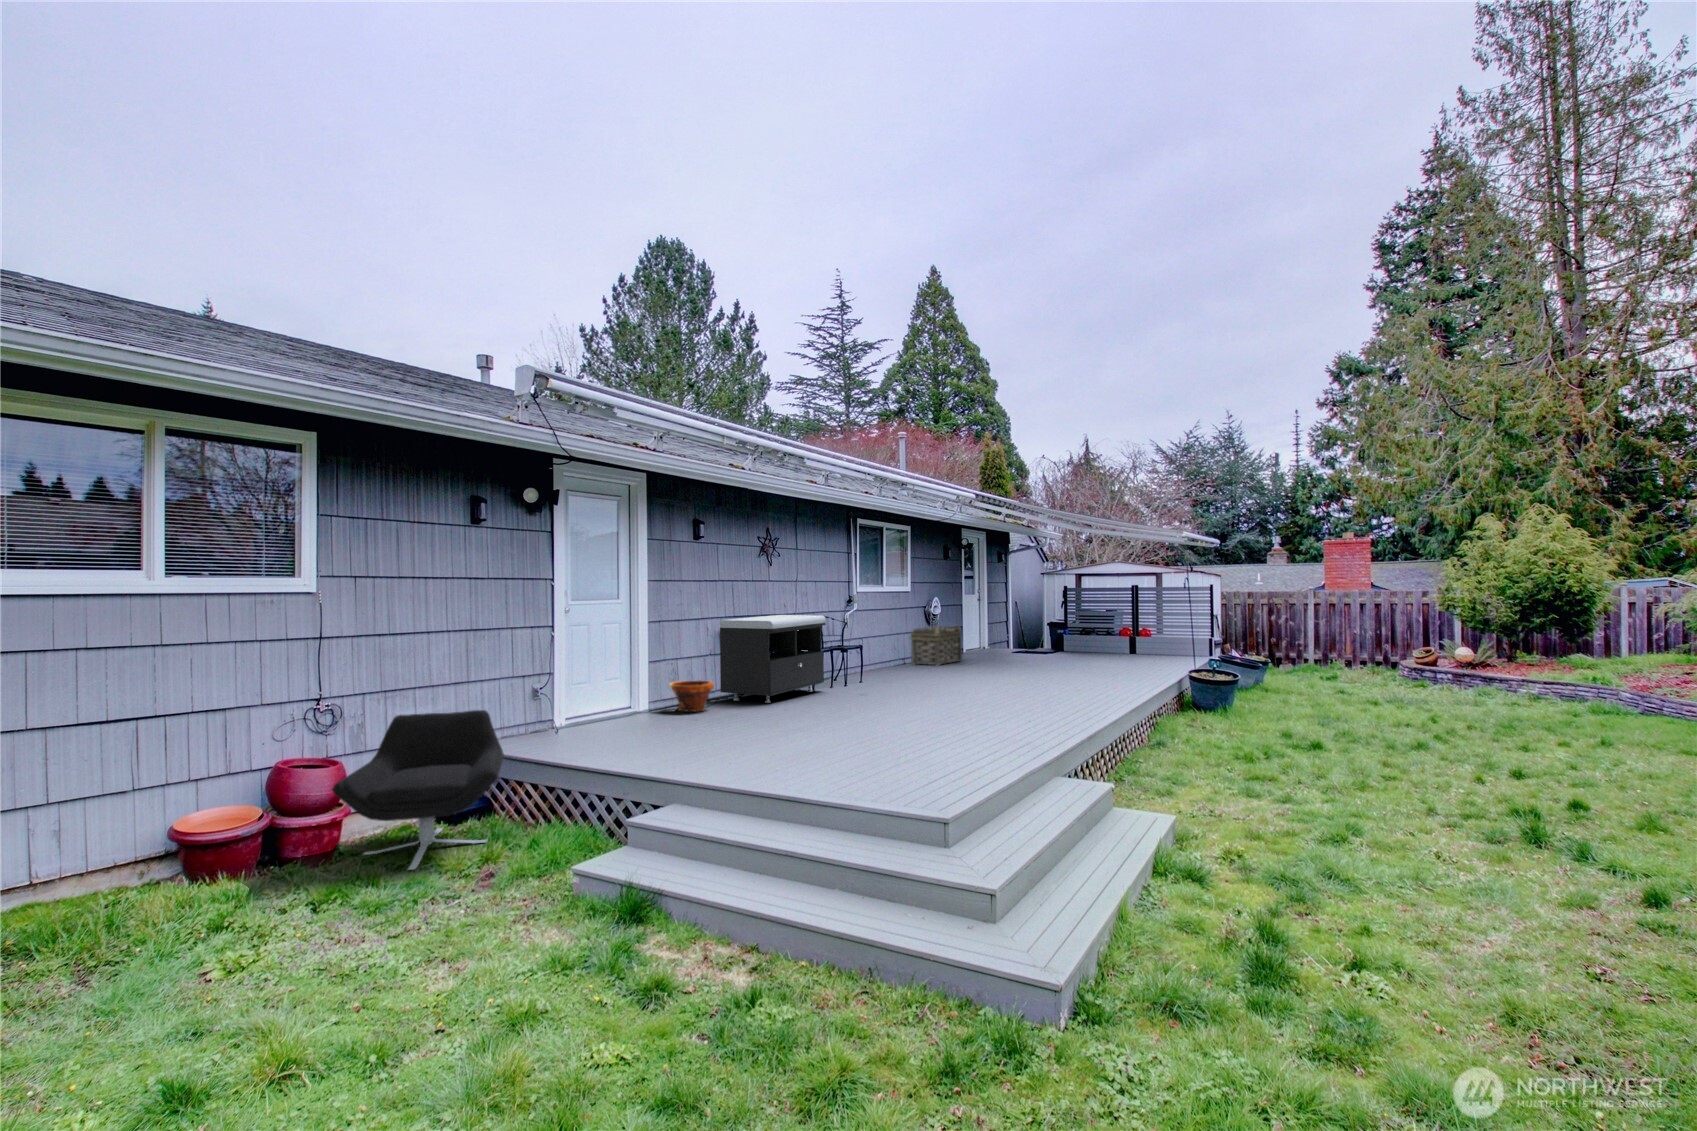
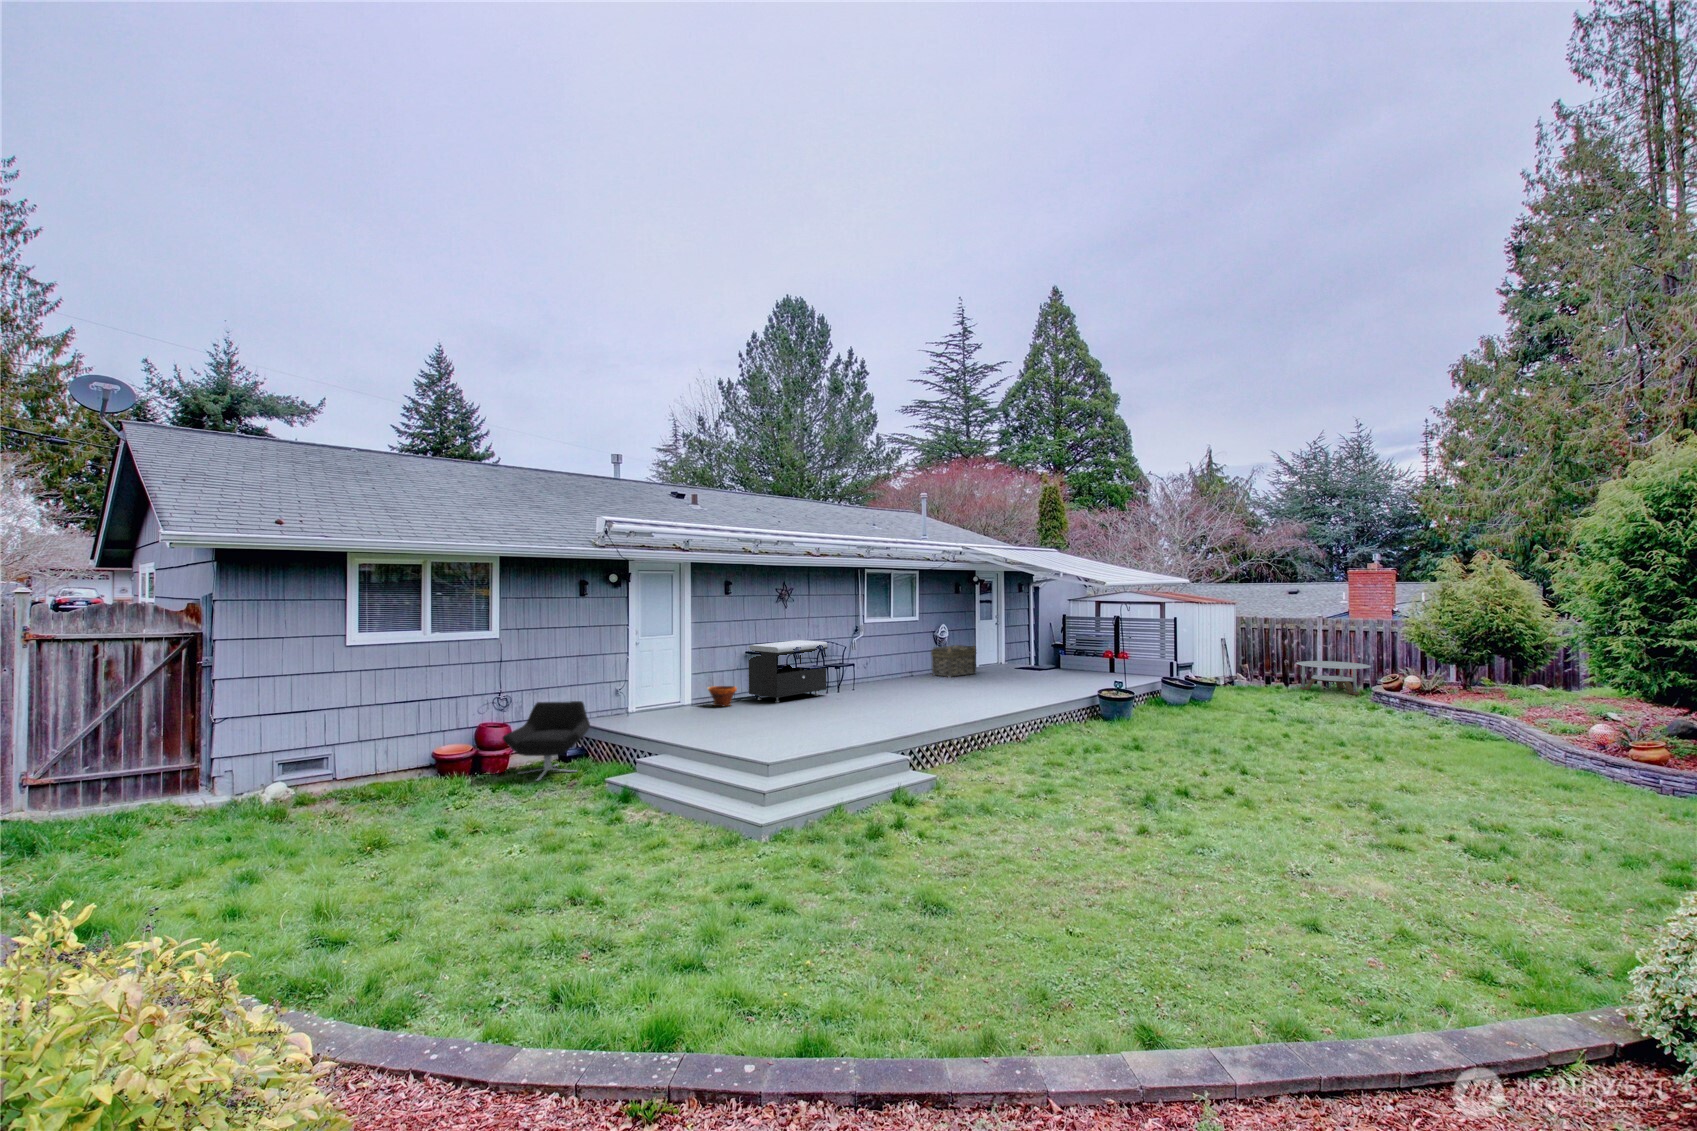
round table: none [1296,637,1379,671] -> present [1296,661,1371,695]

